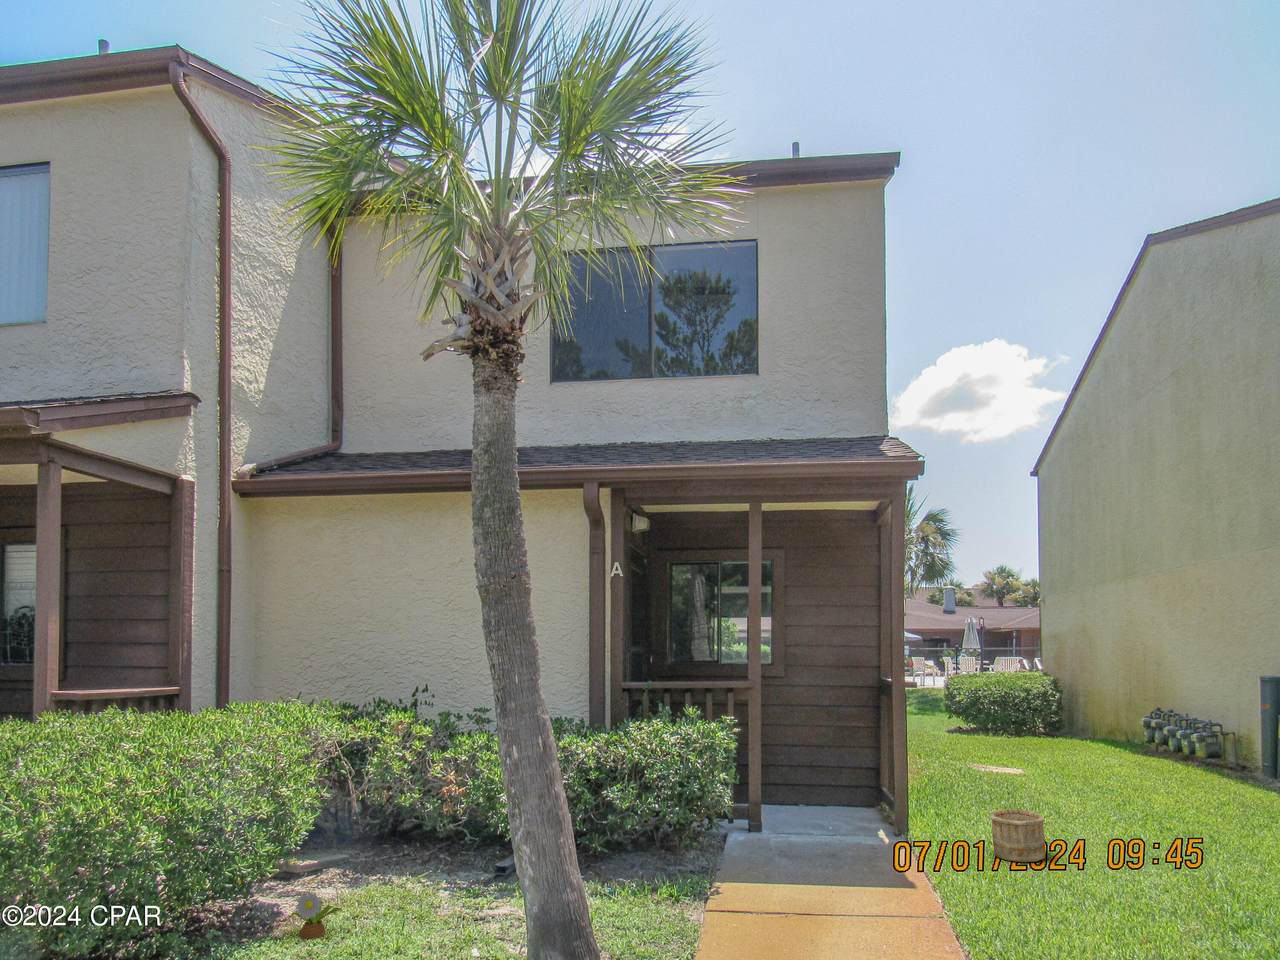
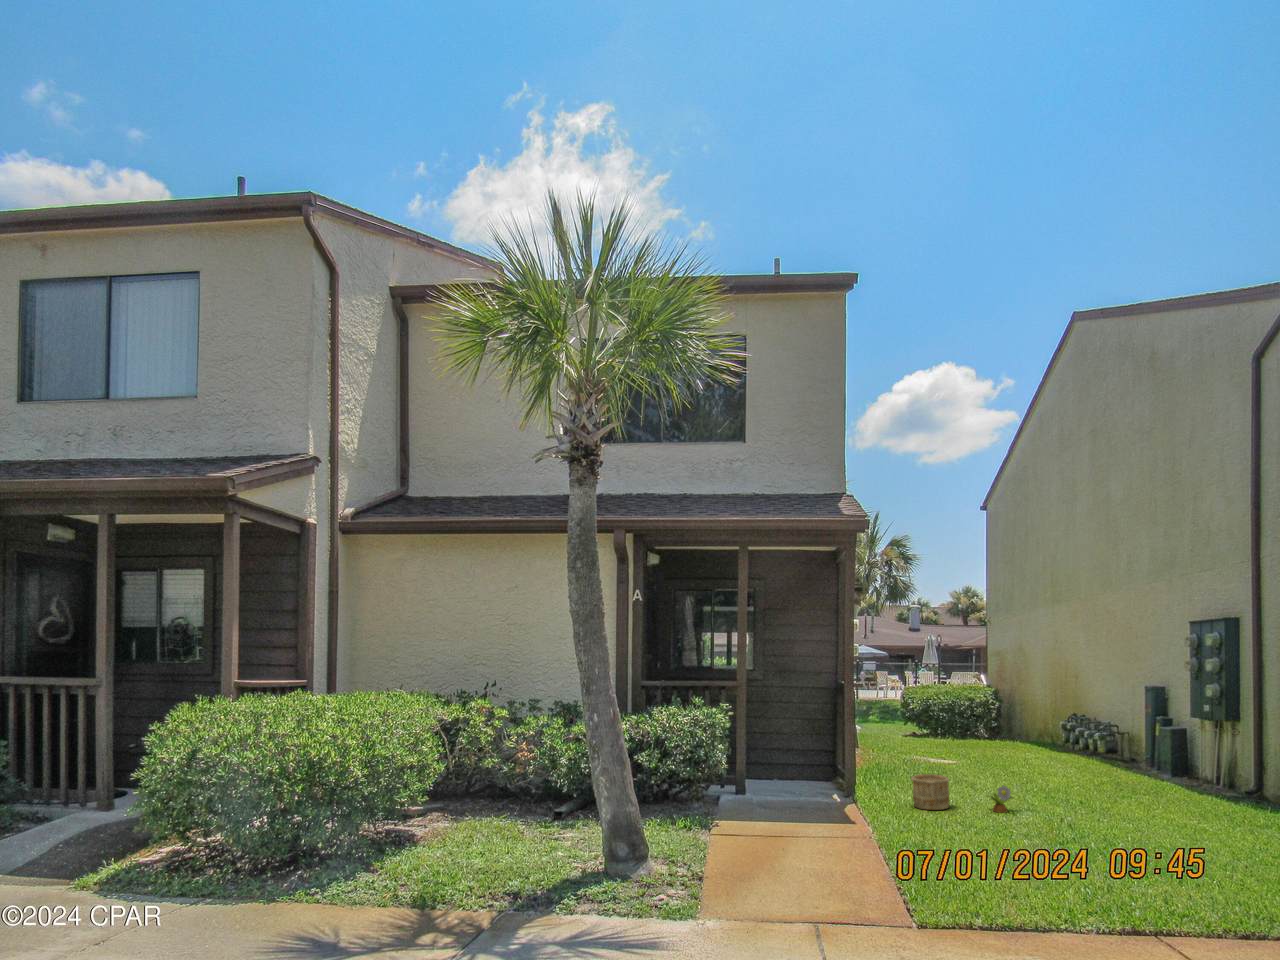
decorative plant: present [289,891,342,939] -> present [988,785,1013,813]

